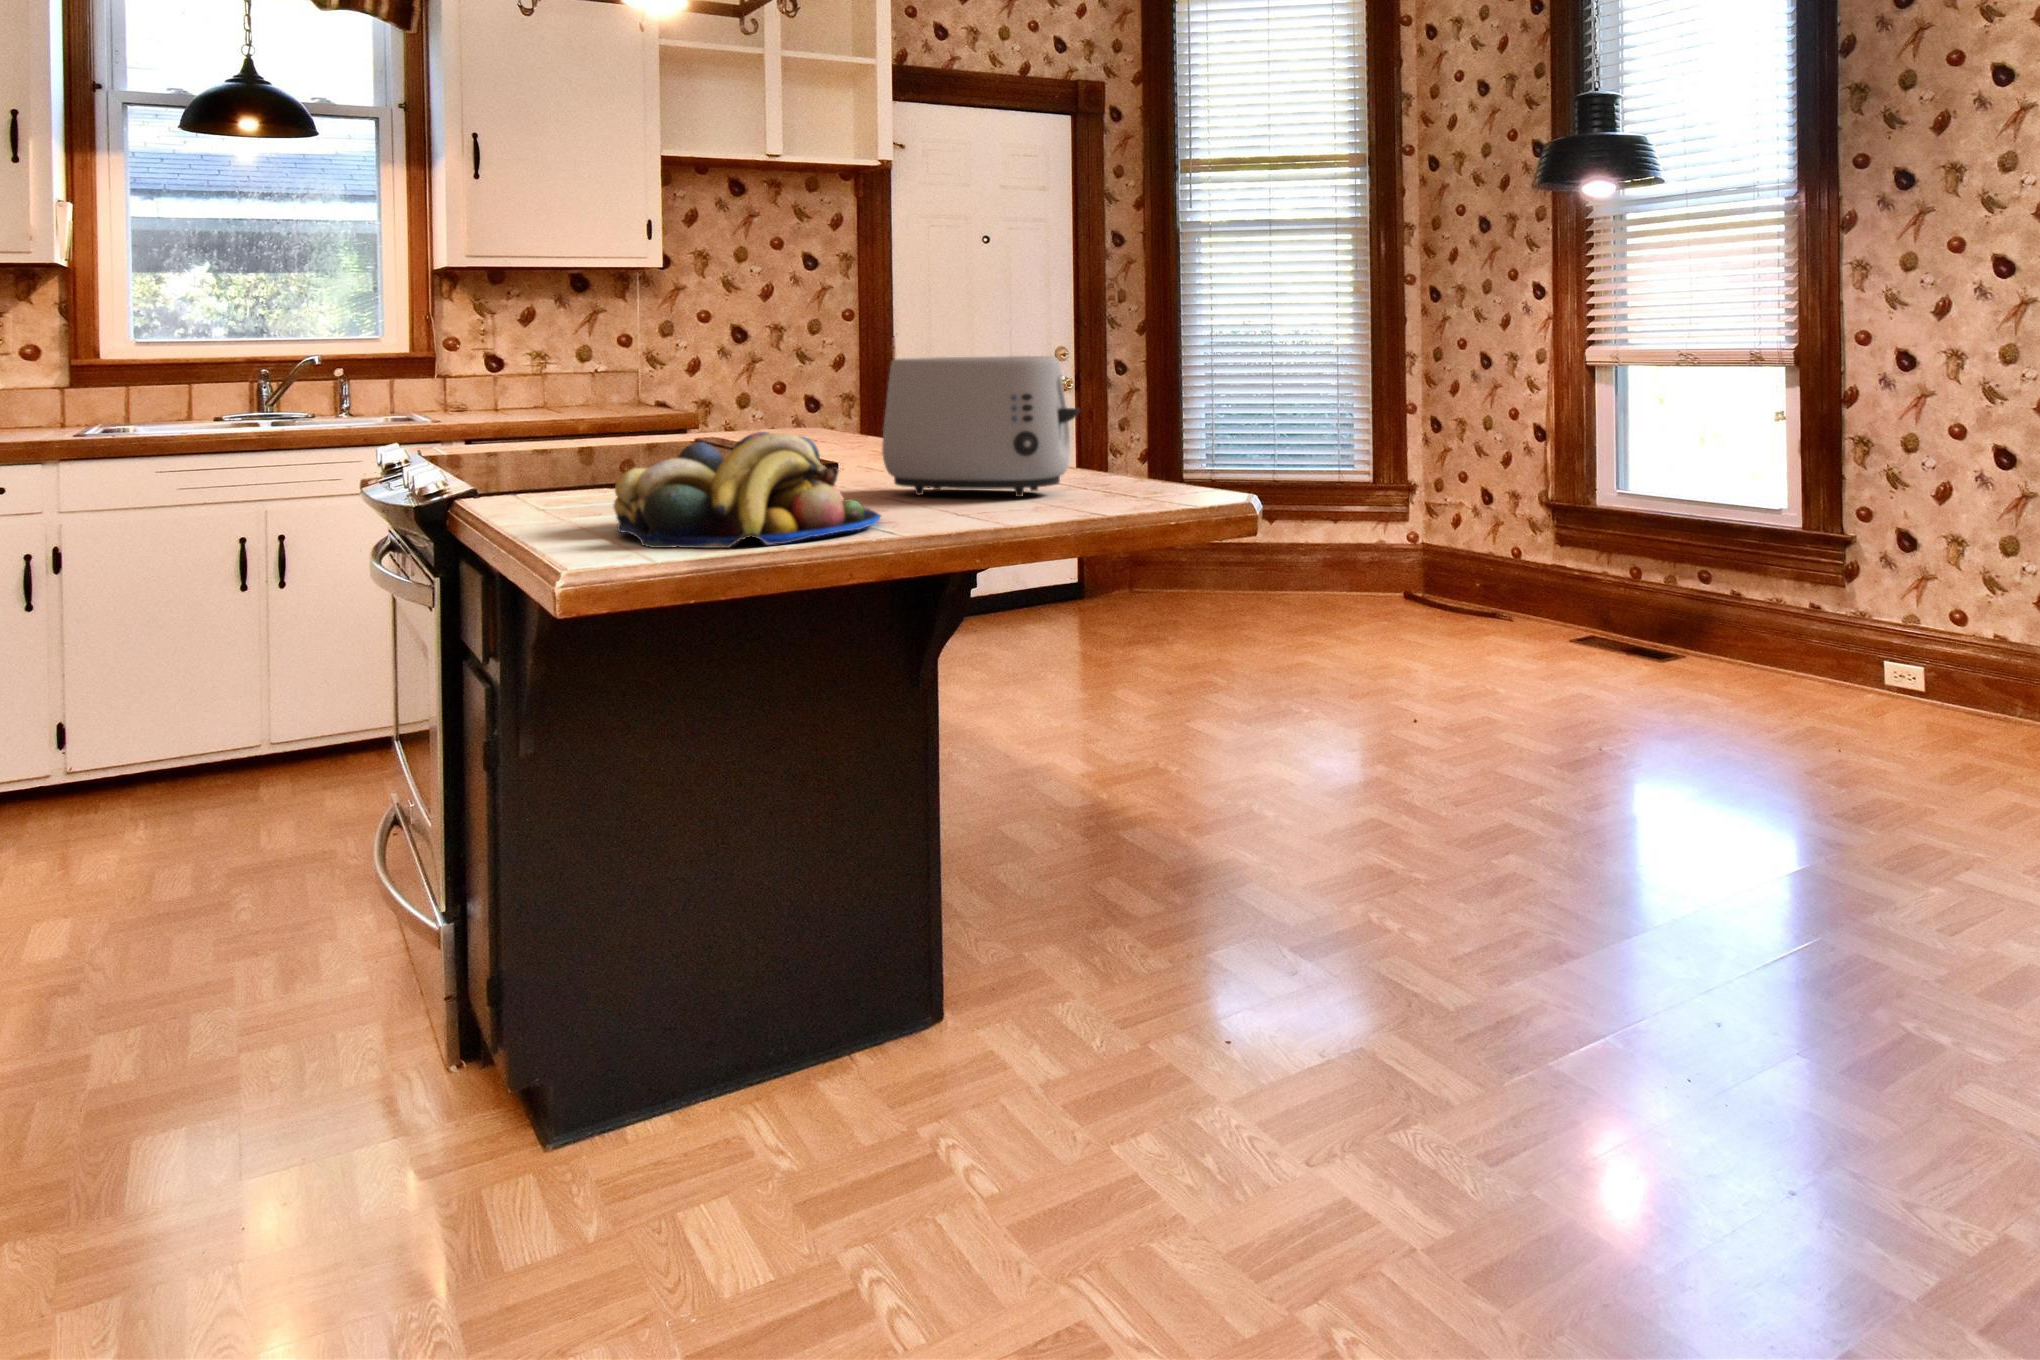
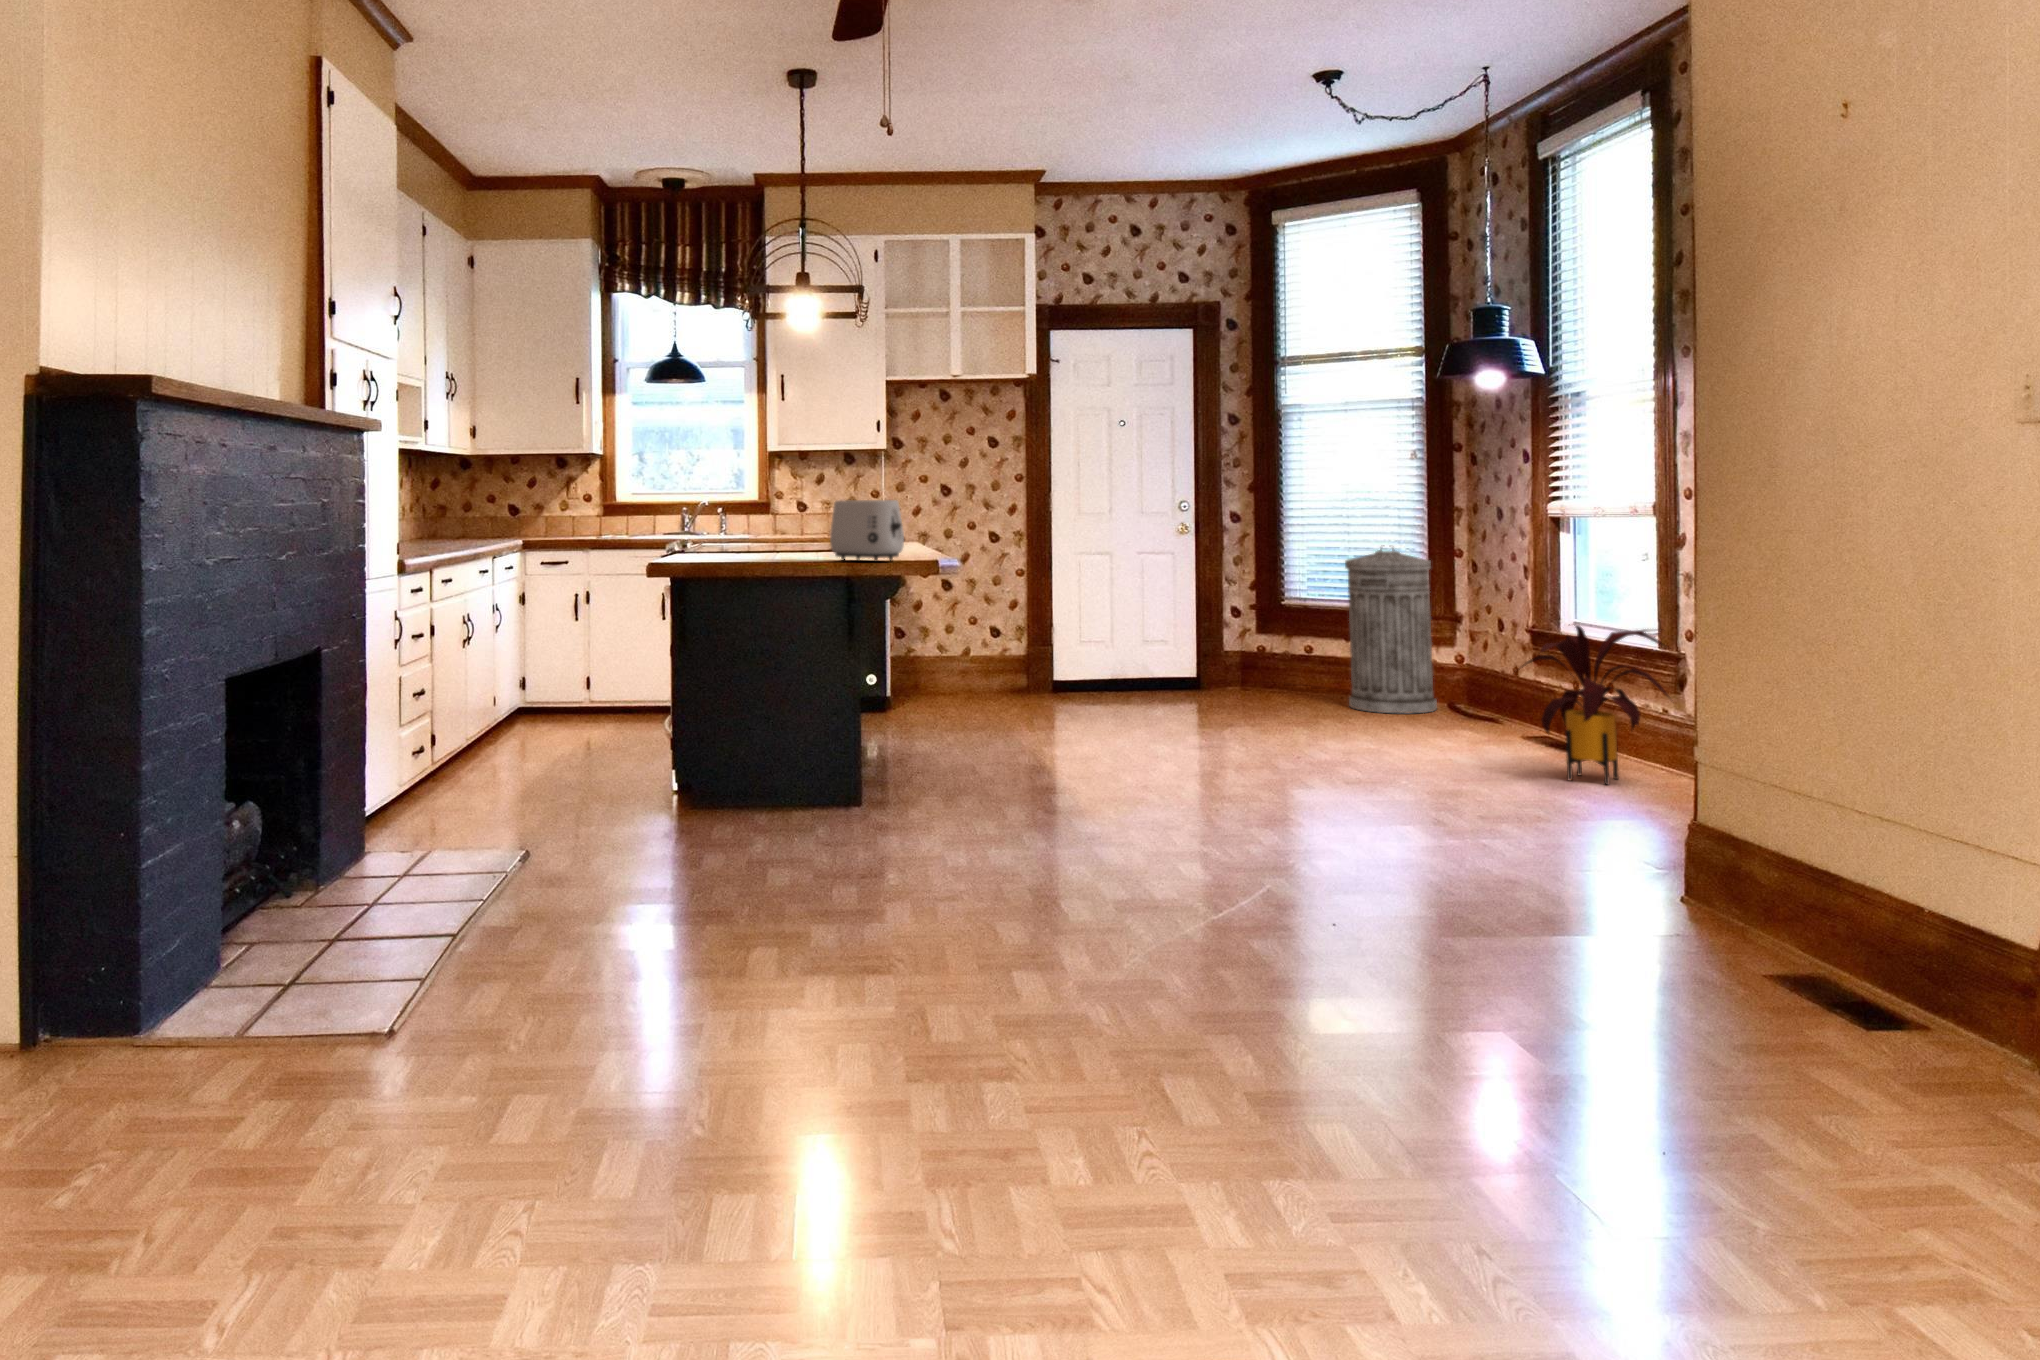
trash can: none [1294,403,1402,619] -> present [1345,549,1437,713]
fruit bowl: present [613,432,881,548] -> none [697,528,796,566]
house plant: none [1701,511,1916,721] -> present [1522,625,1669,784]

